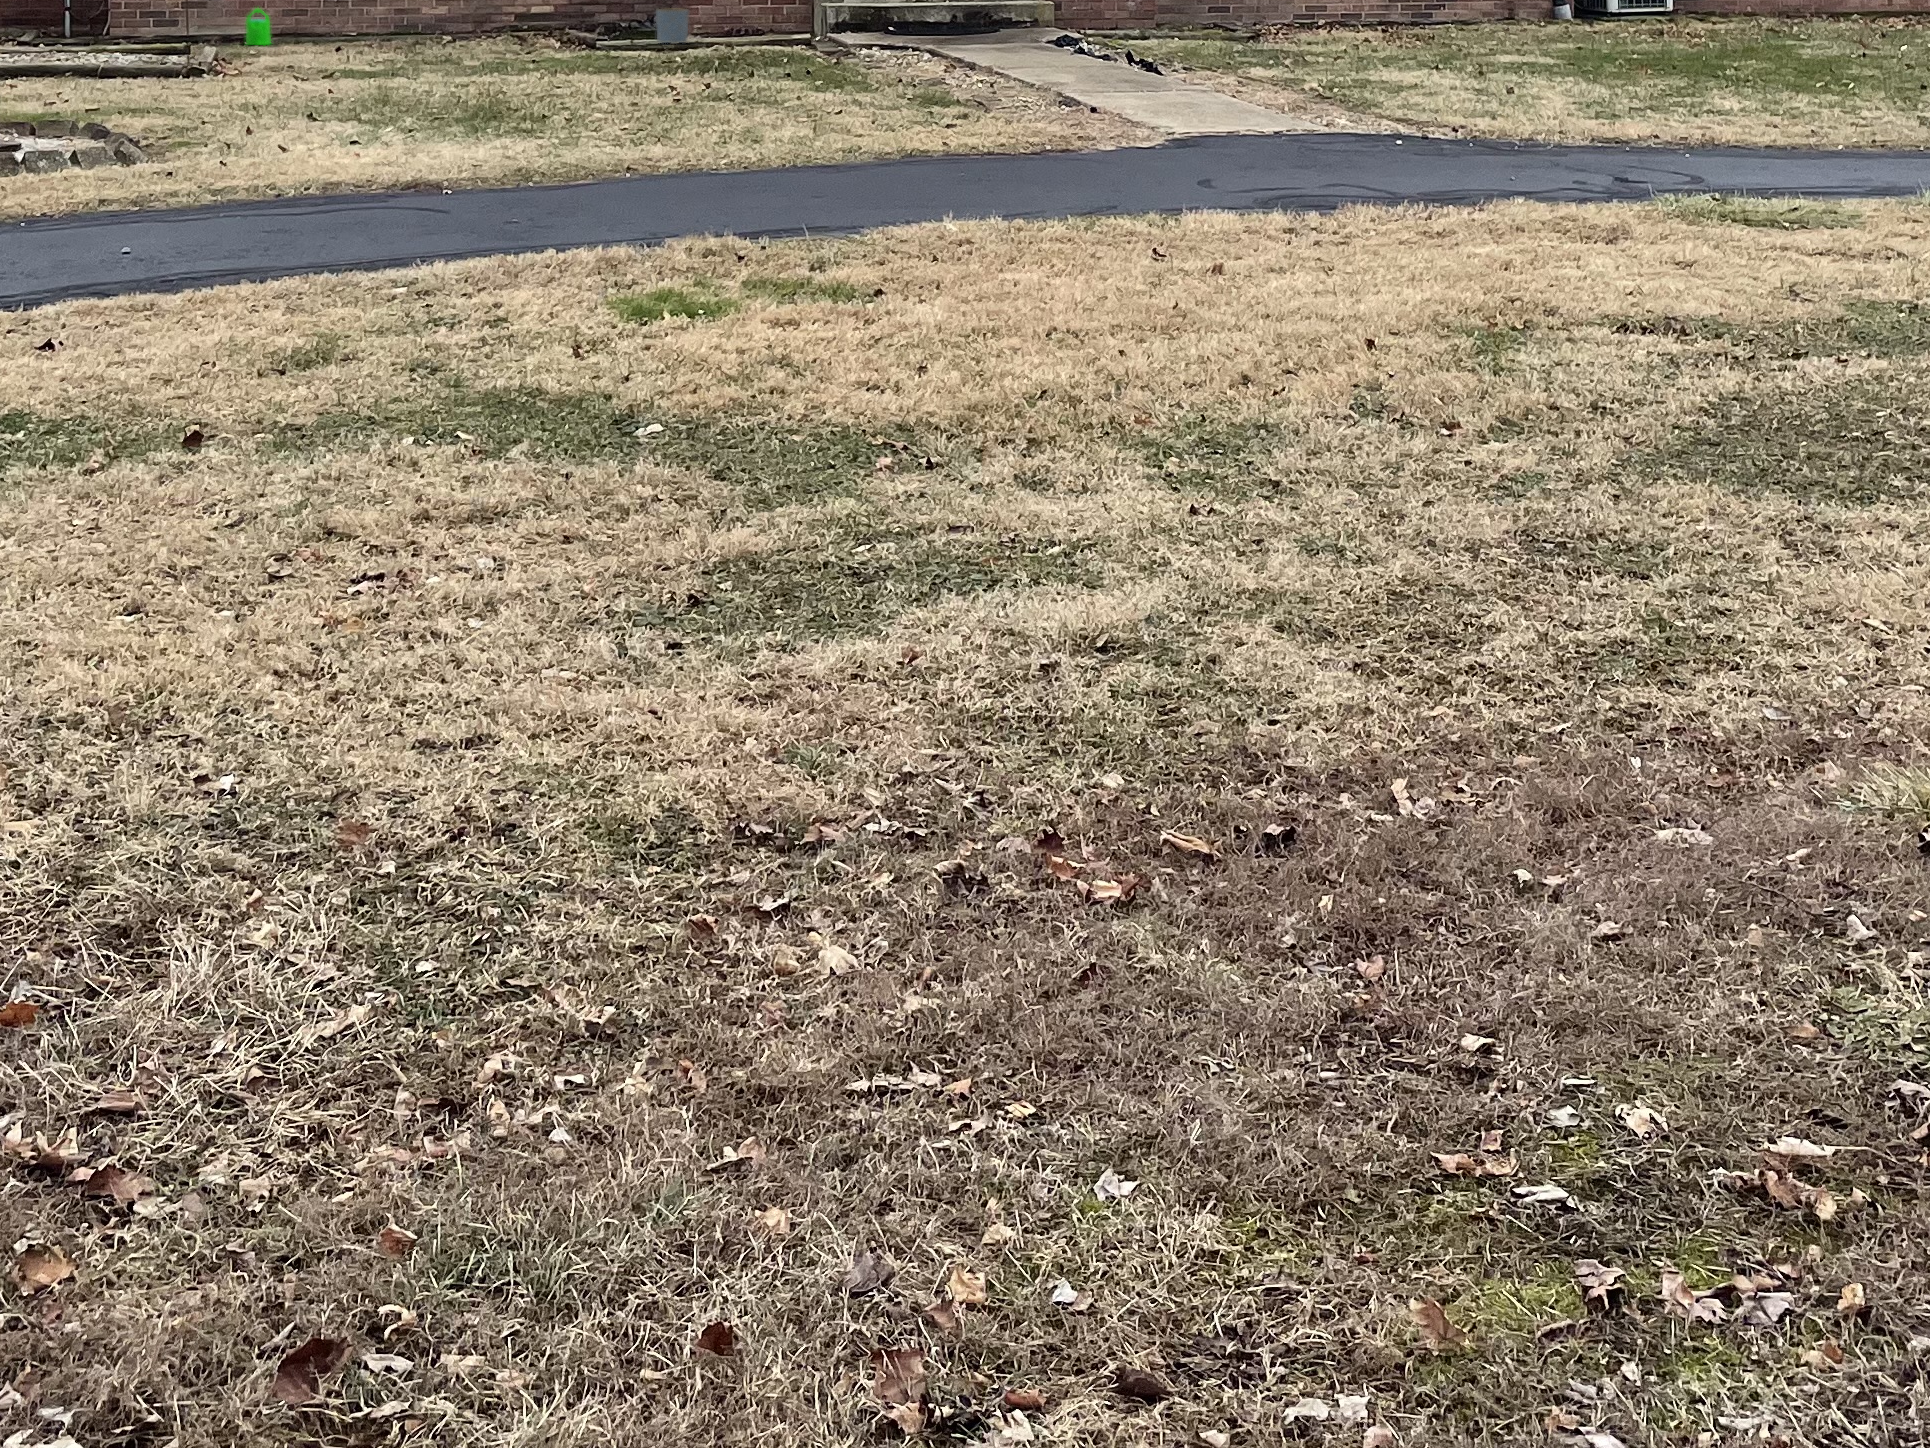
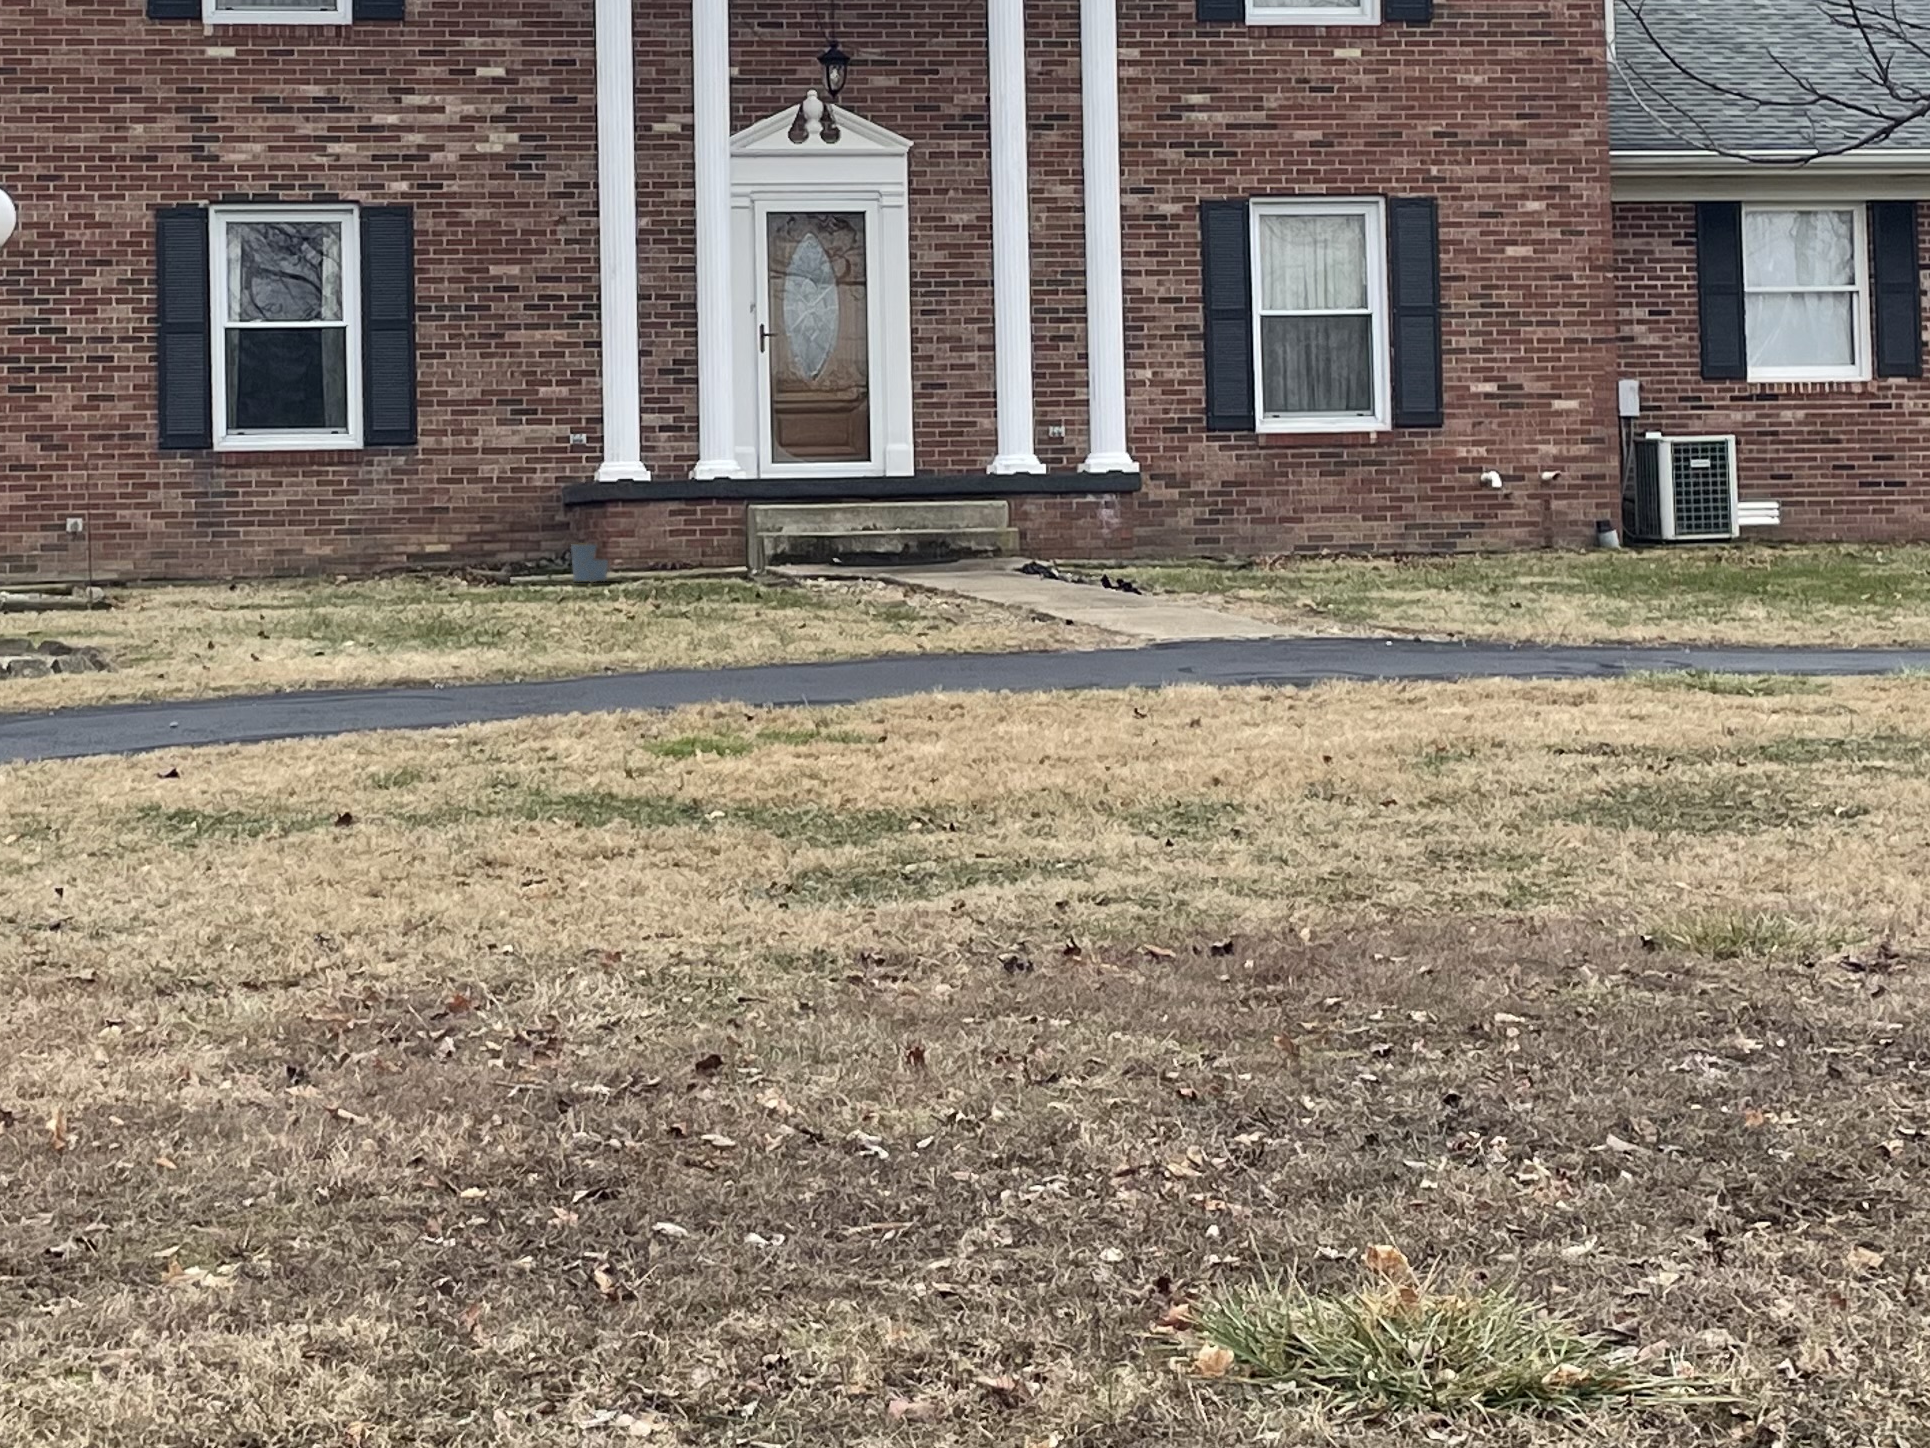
watering can: present [245,8,271,45] -> none [111,549,144,590]

